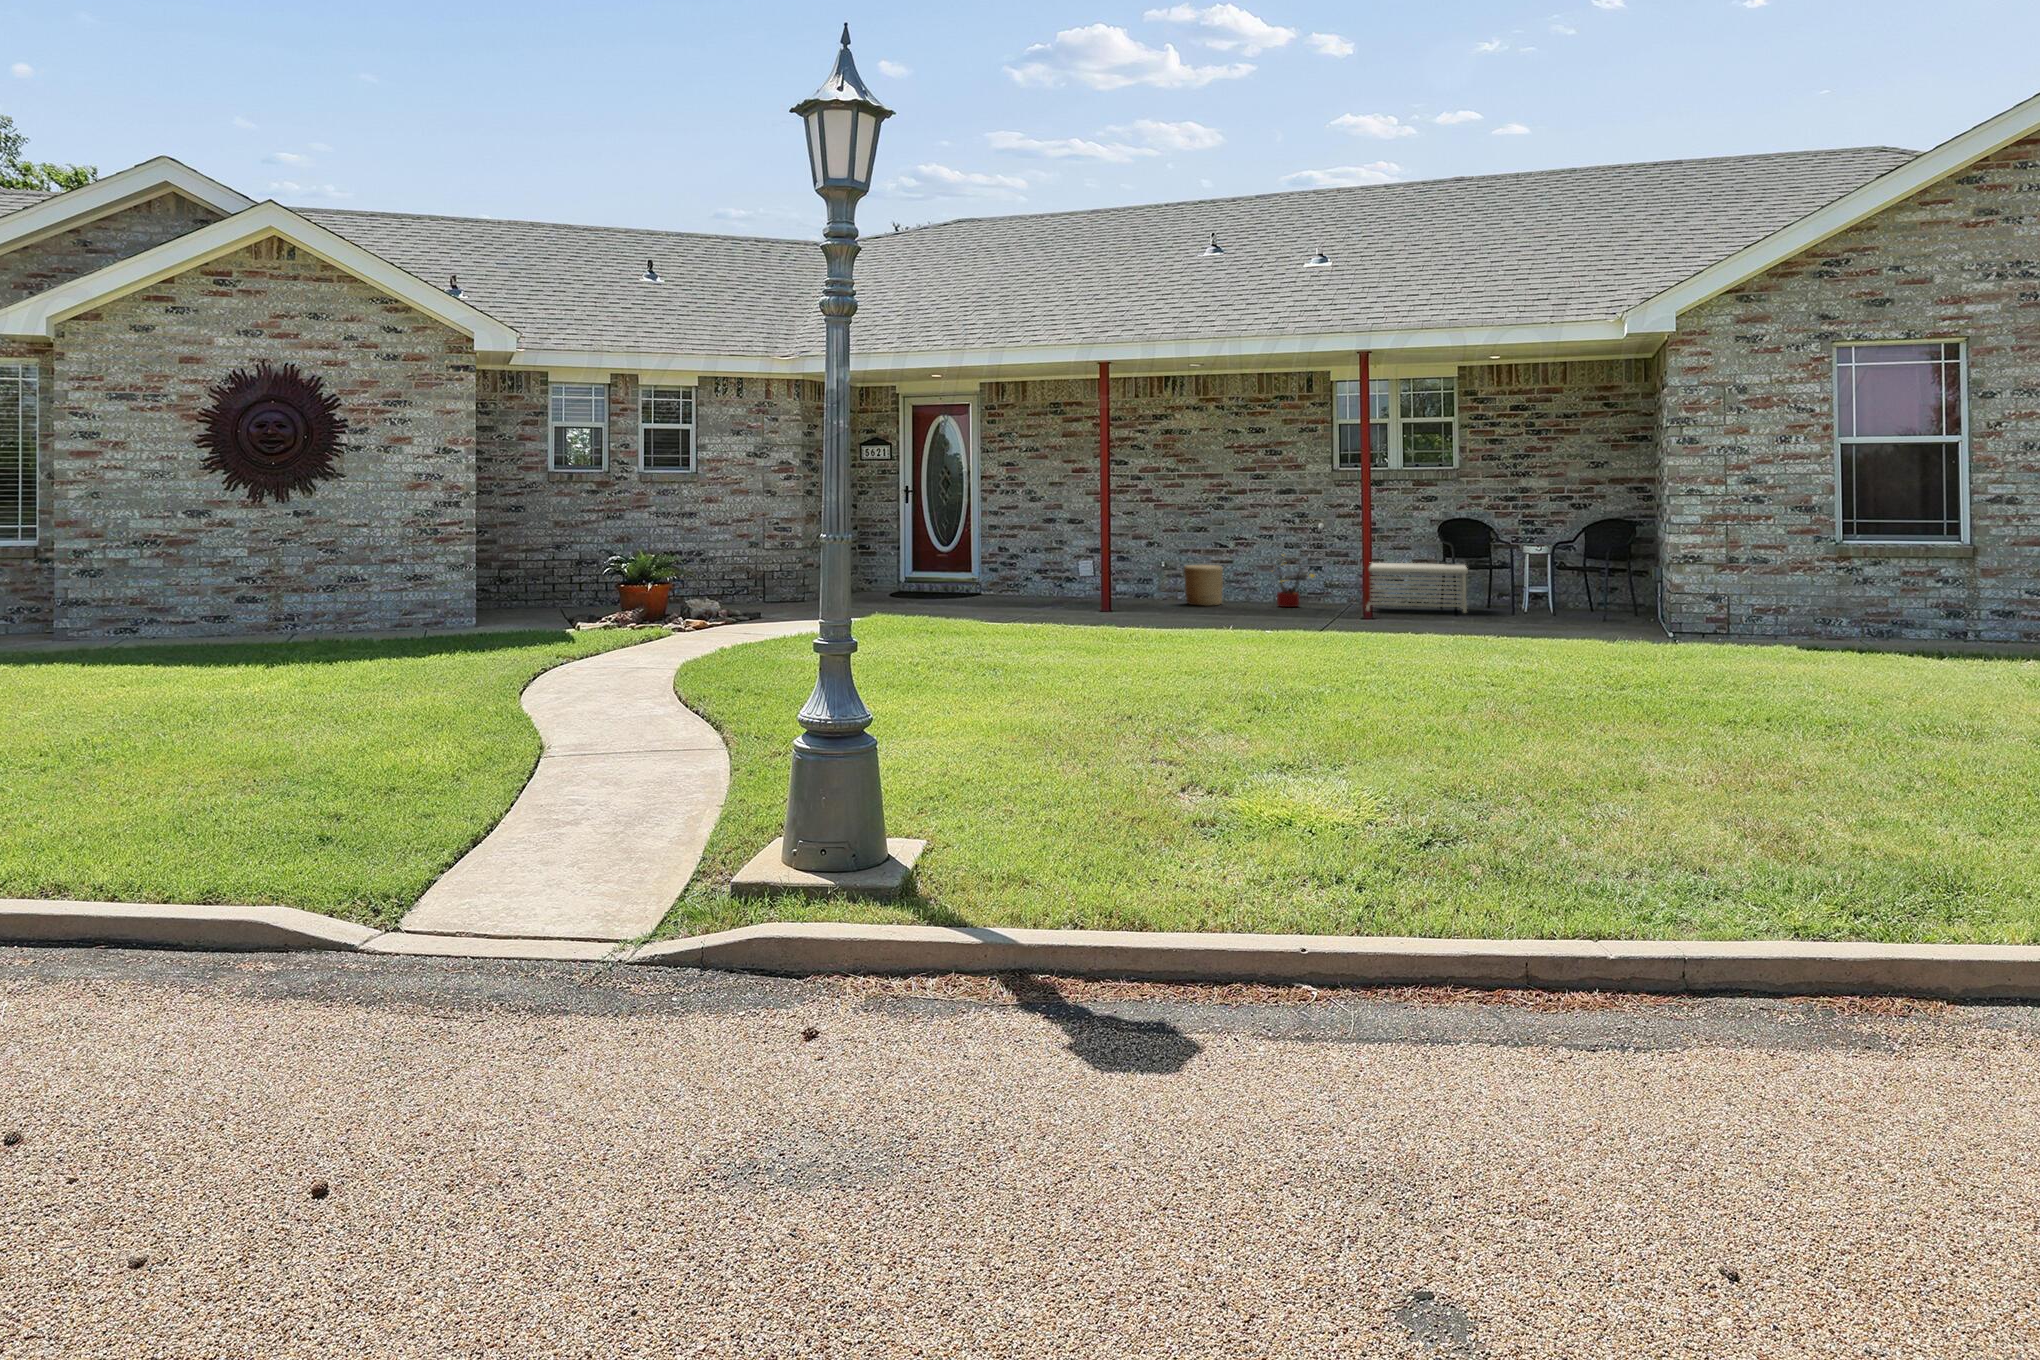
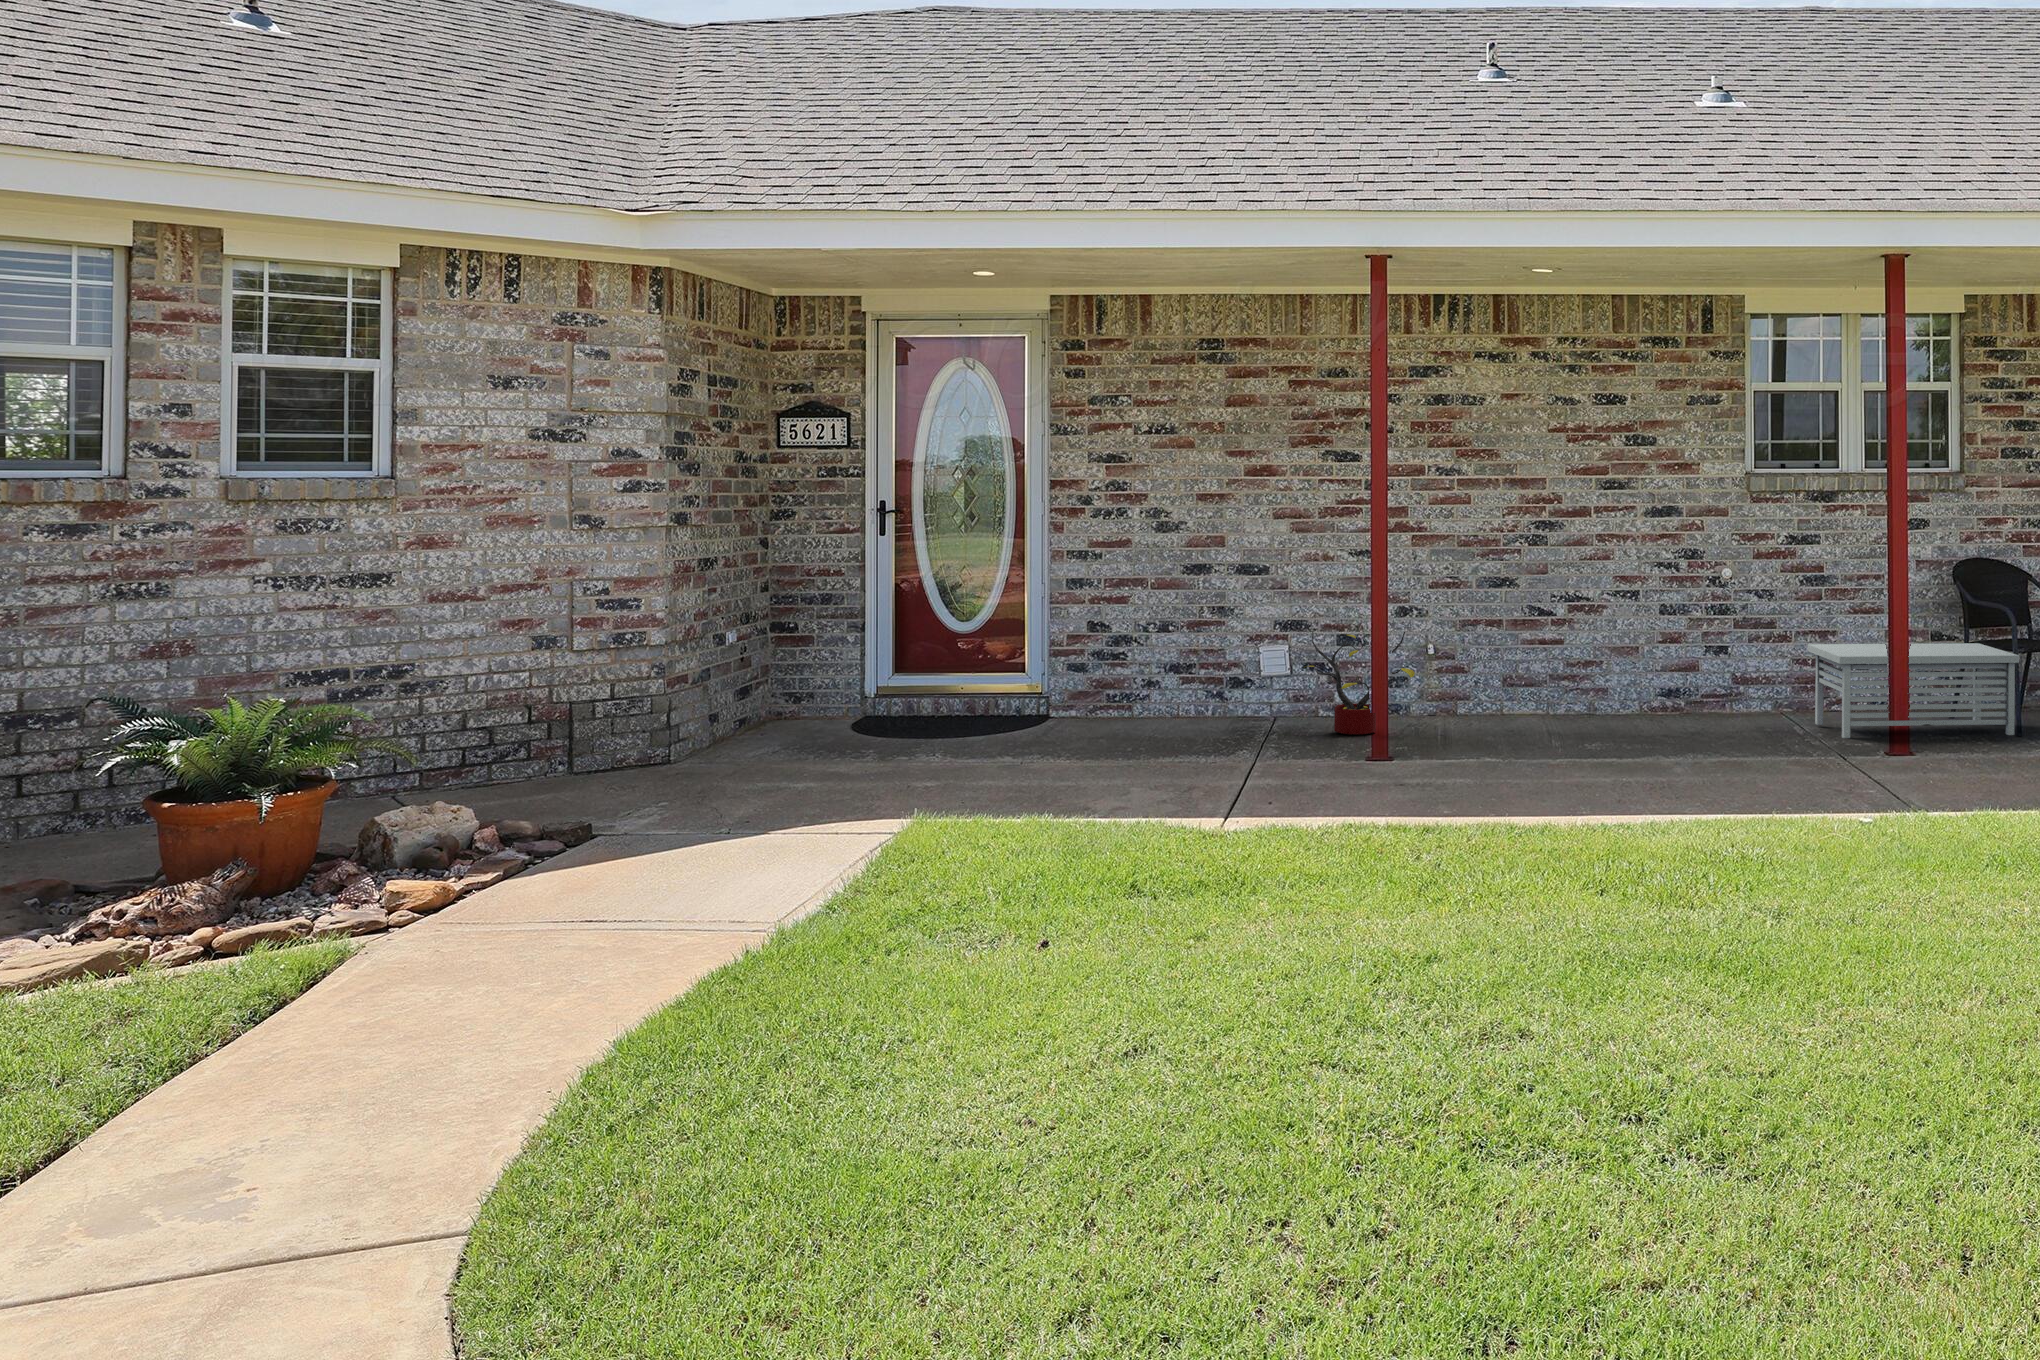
decorative plant: present [1276,559,1315,607] -> present [1309,631,1415,735]
woven basket: present [1184,565,1223,606] -> none [1482,654,1557,737]

